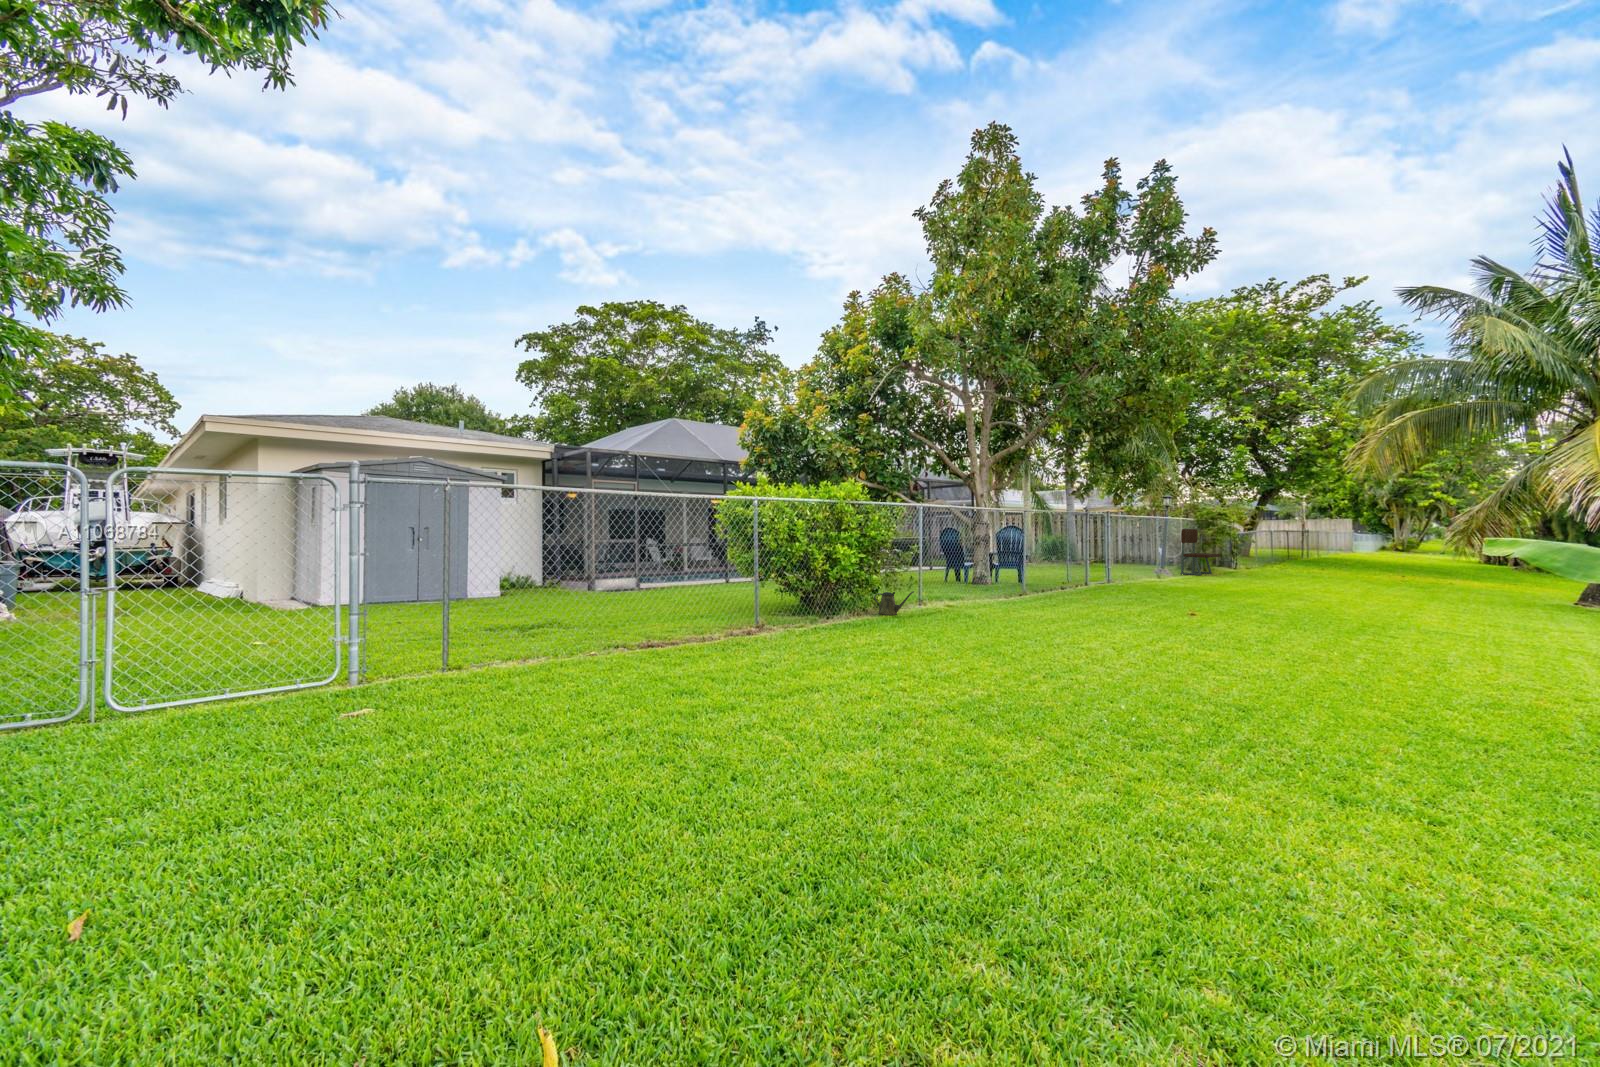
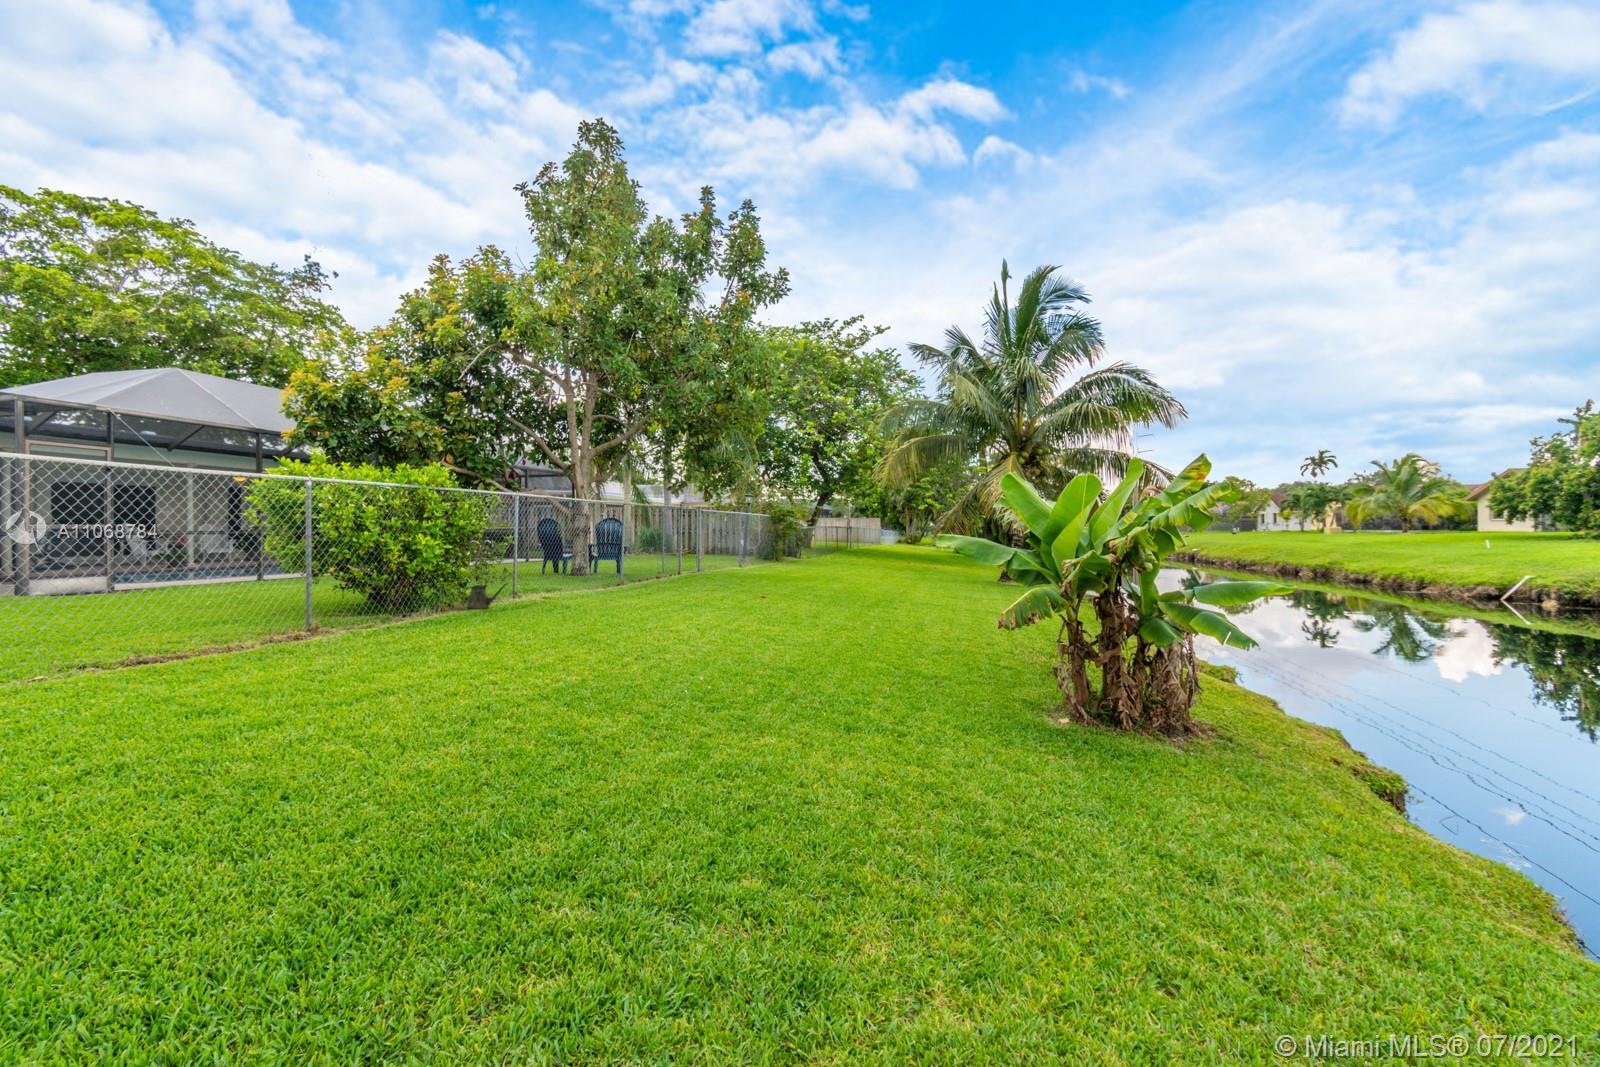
bench: present [1180,529,1220,576] -> none [760,524,789,564]

